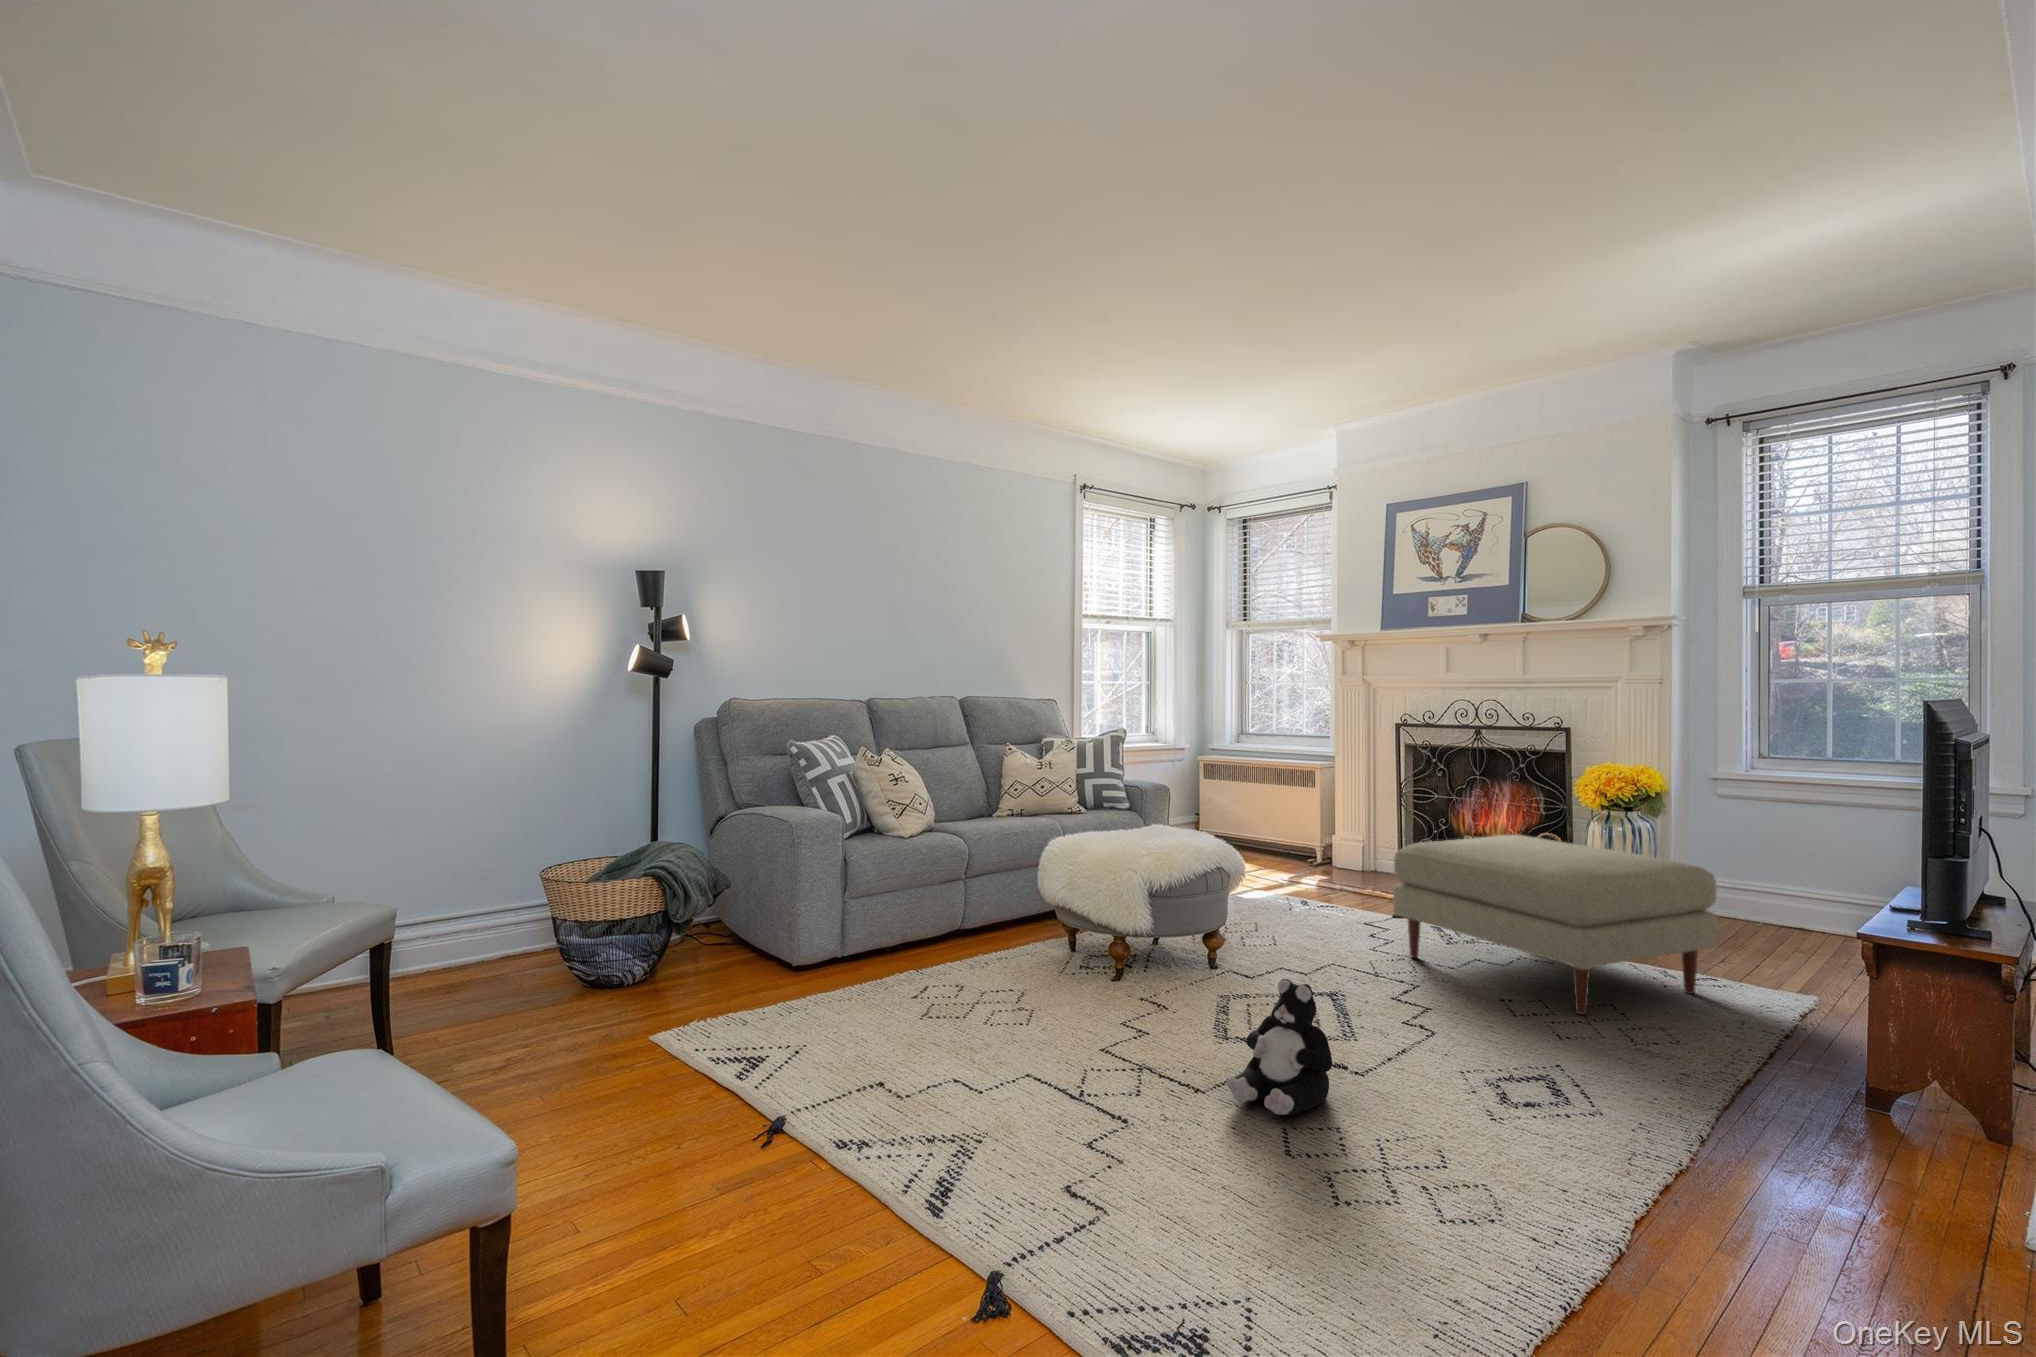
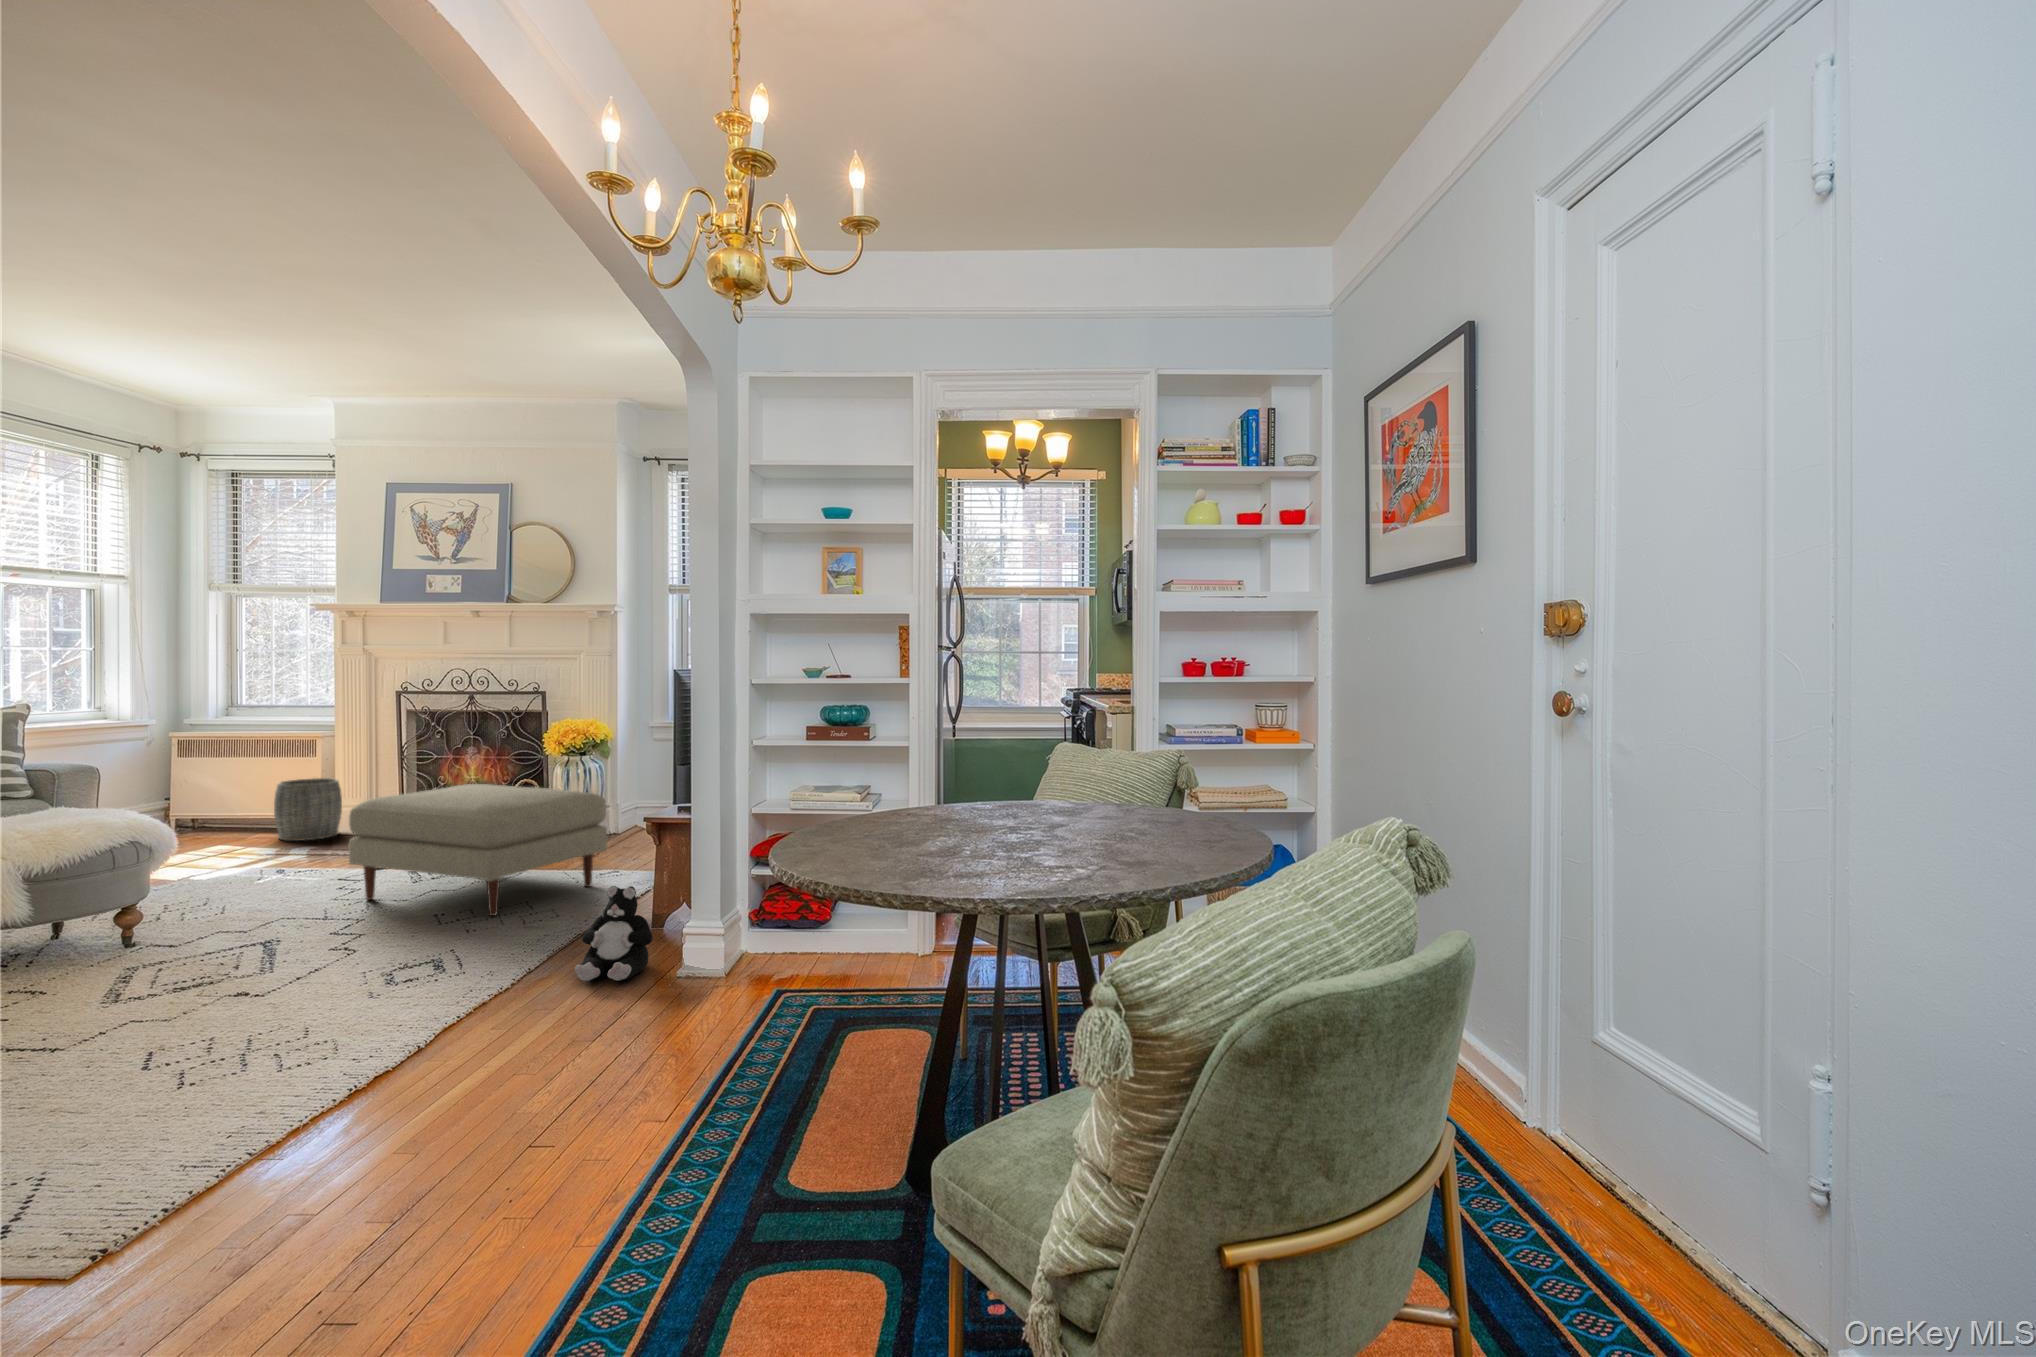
woven basket: none [1287,809,1344,872] -> present [274,778,342,841]
plush toy: present [1227,979,1332,1116] -> present [575,886,653,981]

